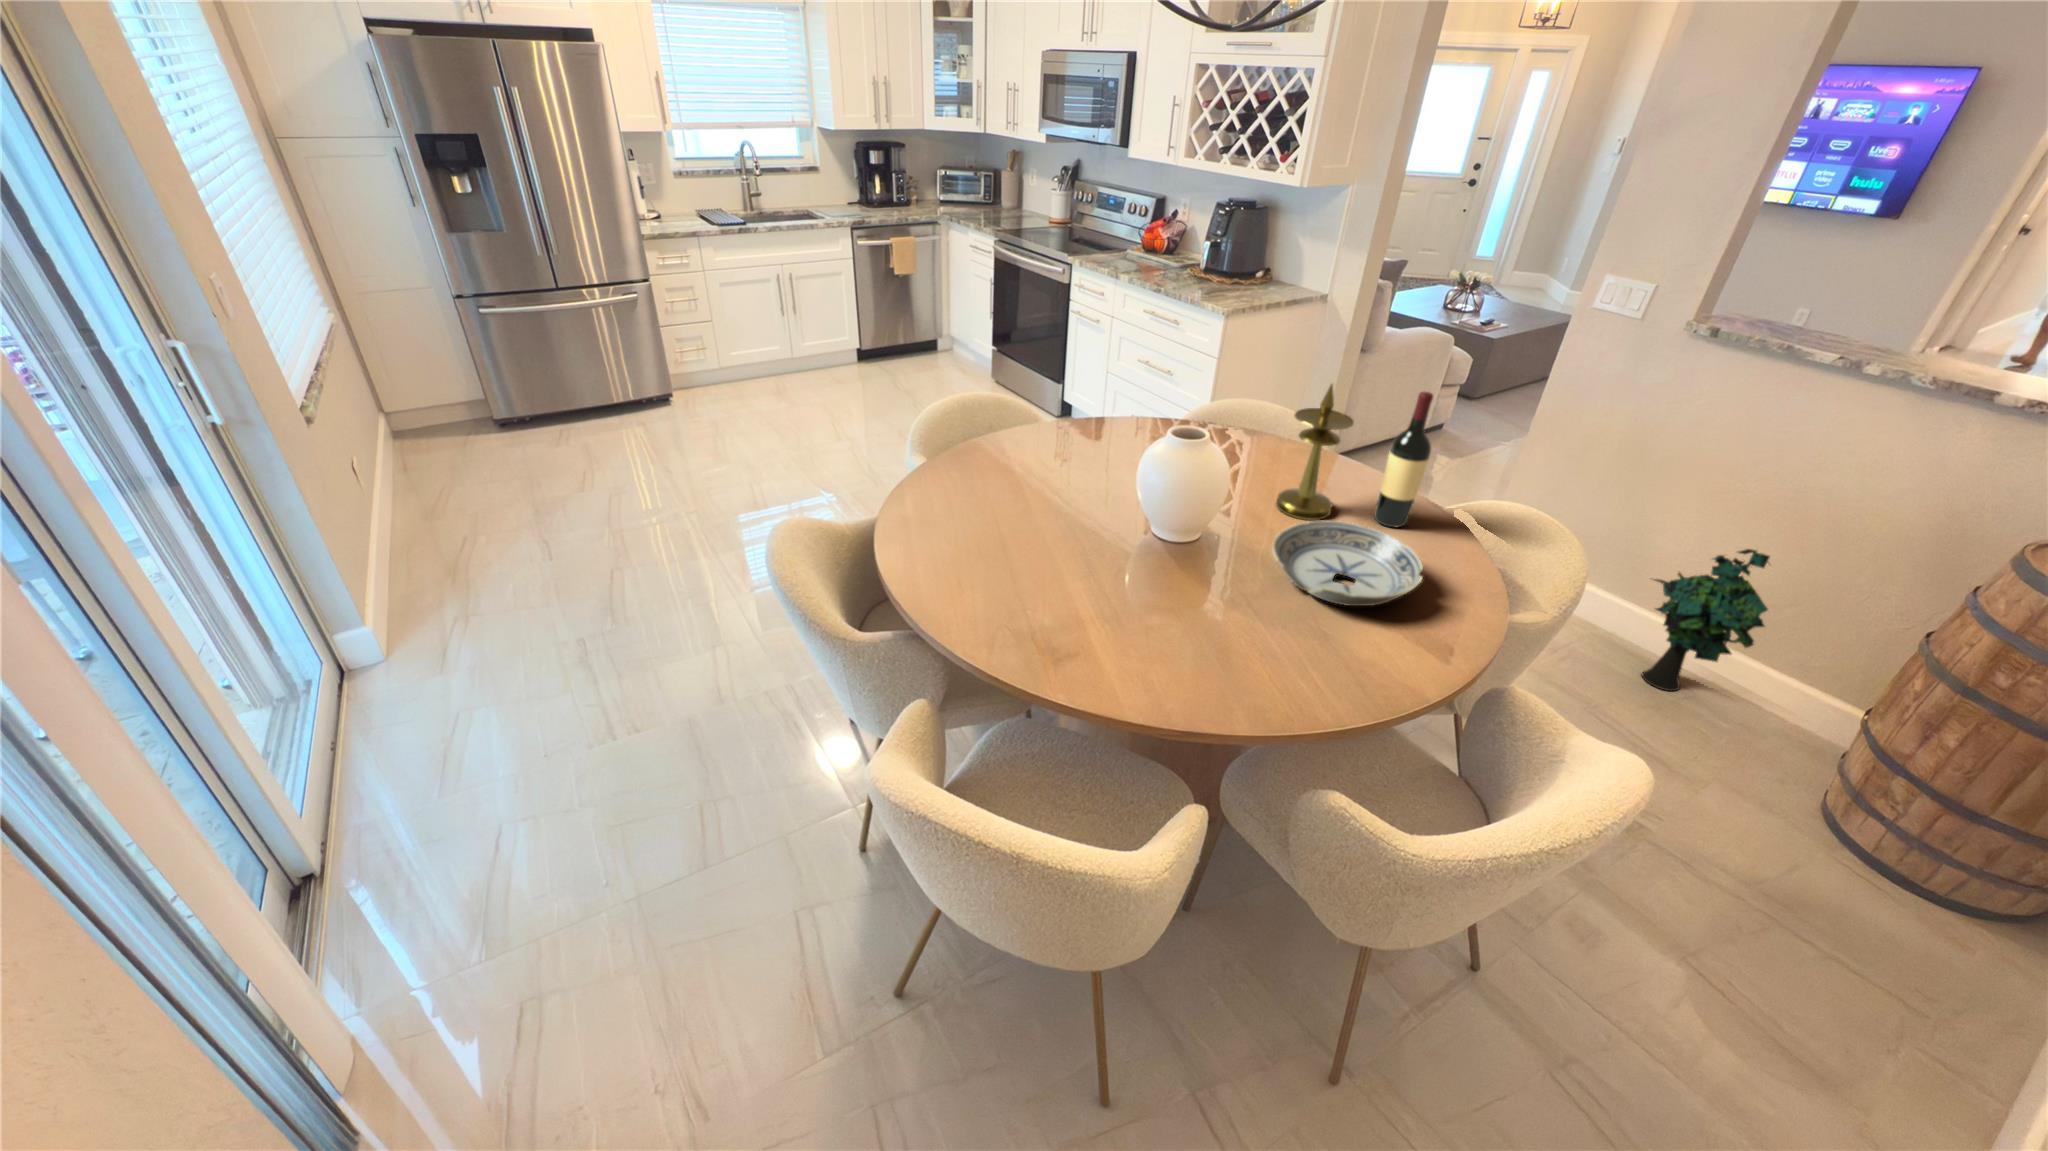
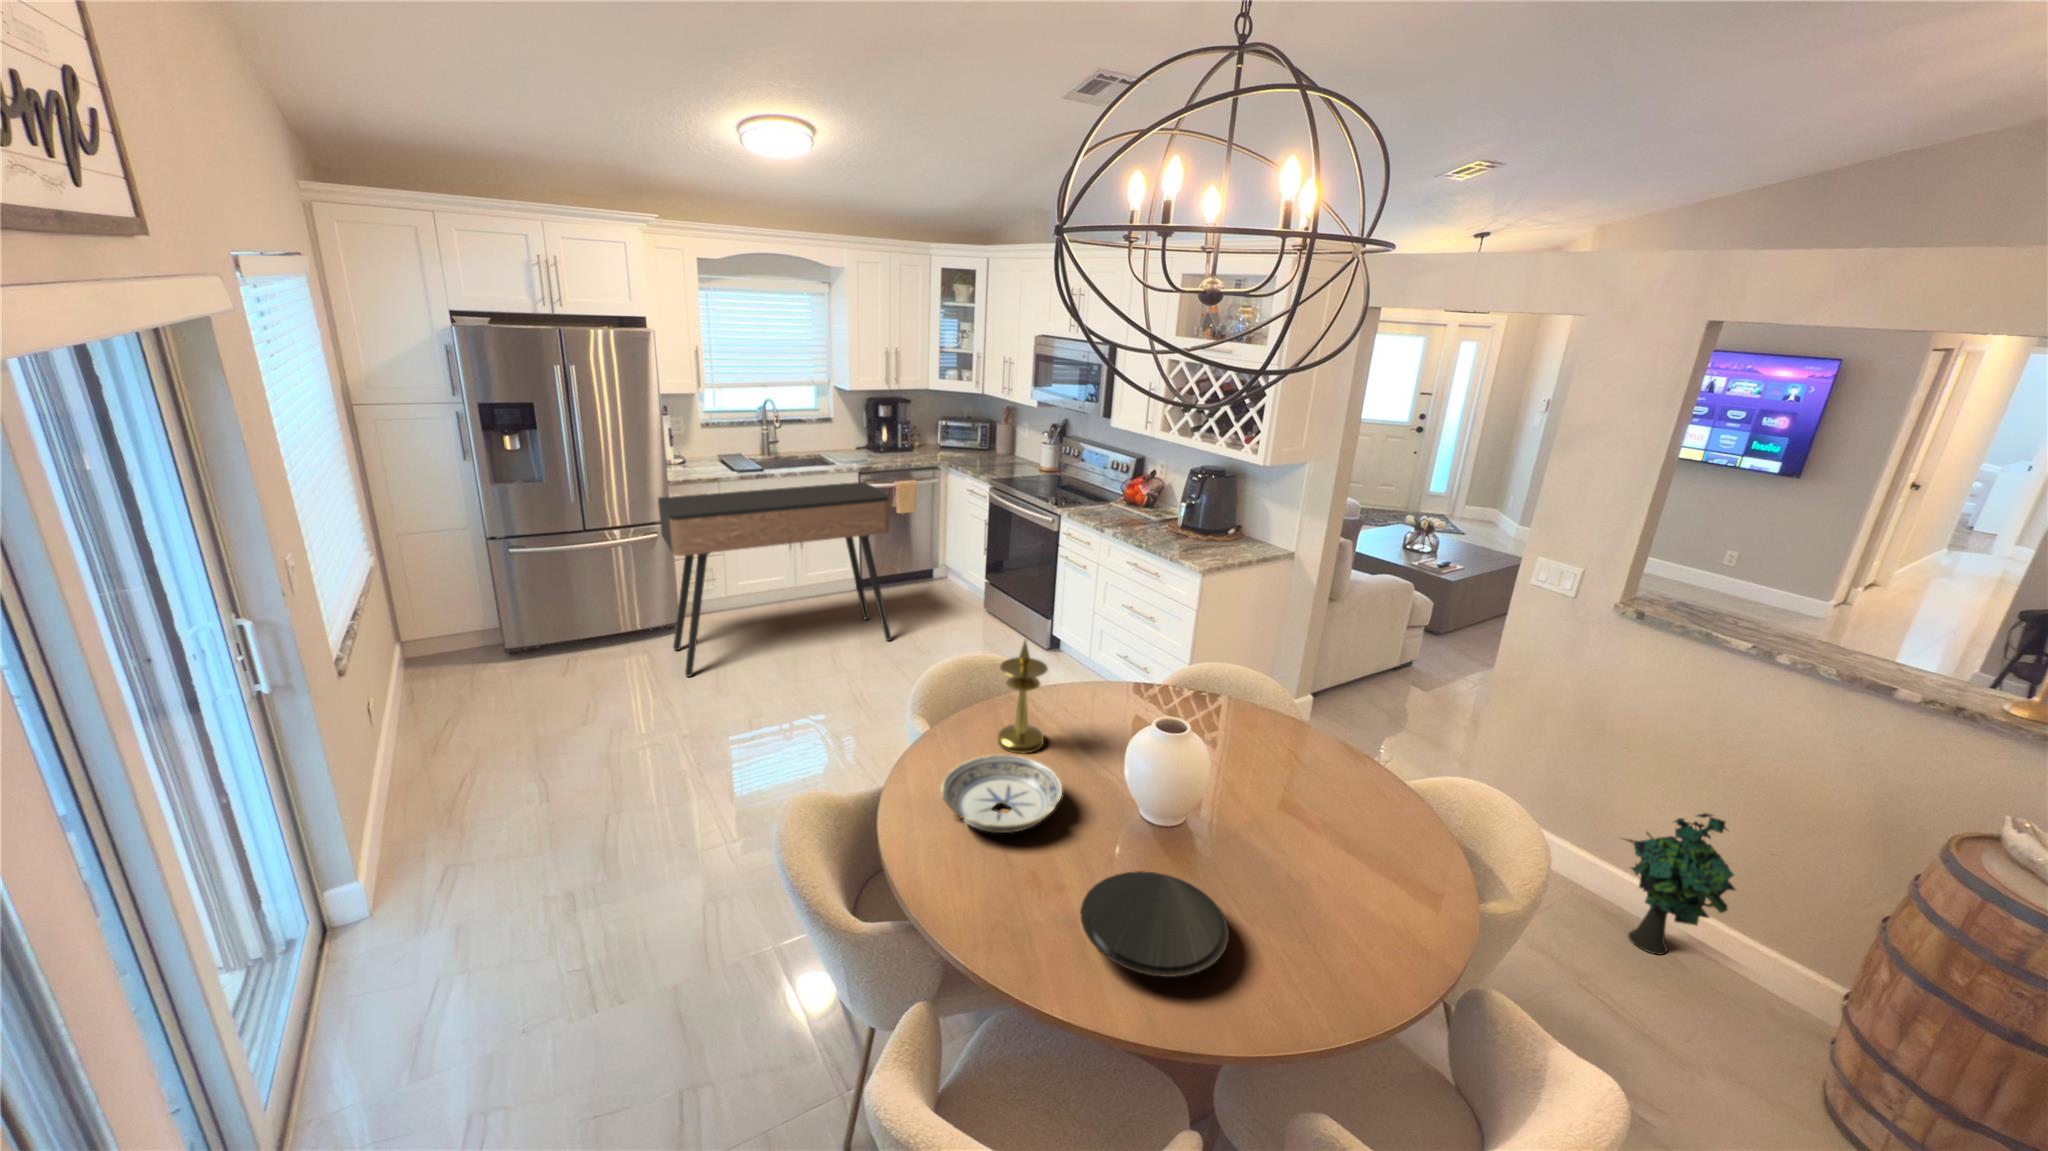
console table: none [634,234,896,444] -> present [658,482,891,677]
candlestick: present [1276,384,1354,520] -> present [998,641,1048,753]
wine bottle: present [1374,392,1433,527] -> none [1344,685,1389,806]
bowl: present [1272,521,1423,606] -> present [941,755,1062,833]
plate: none [1089,581,1249,674] -> present [1081,871,1229,977]

